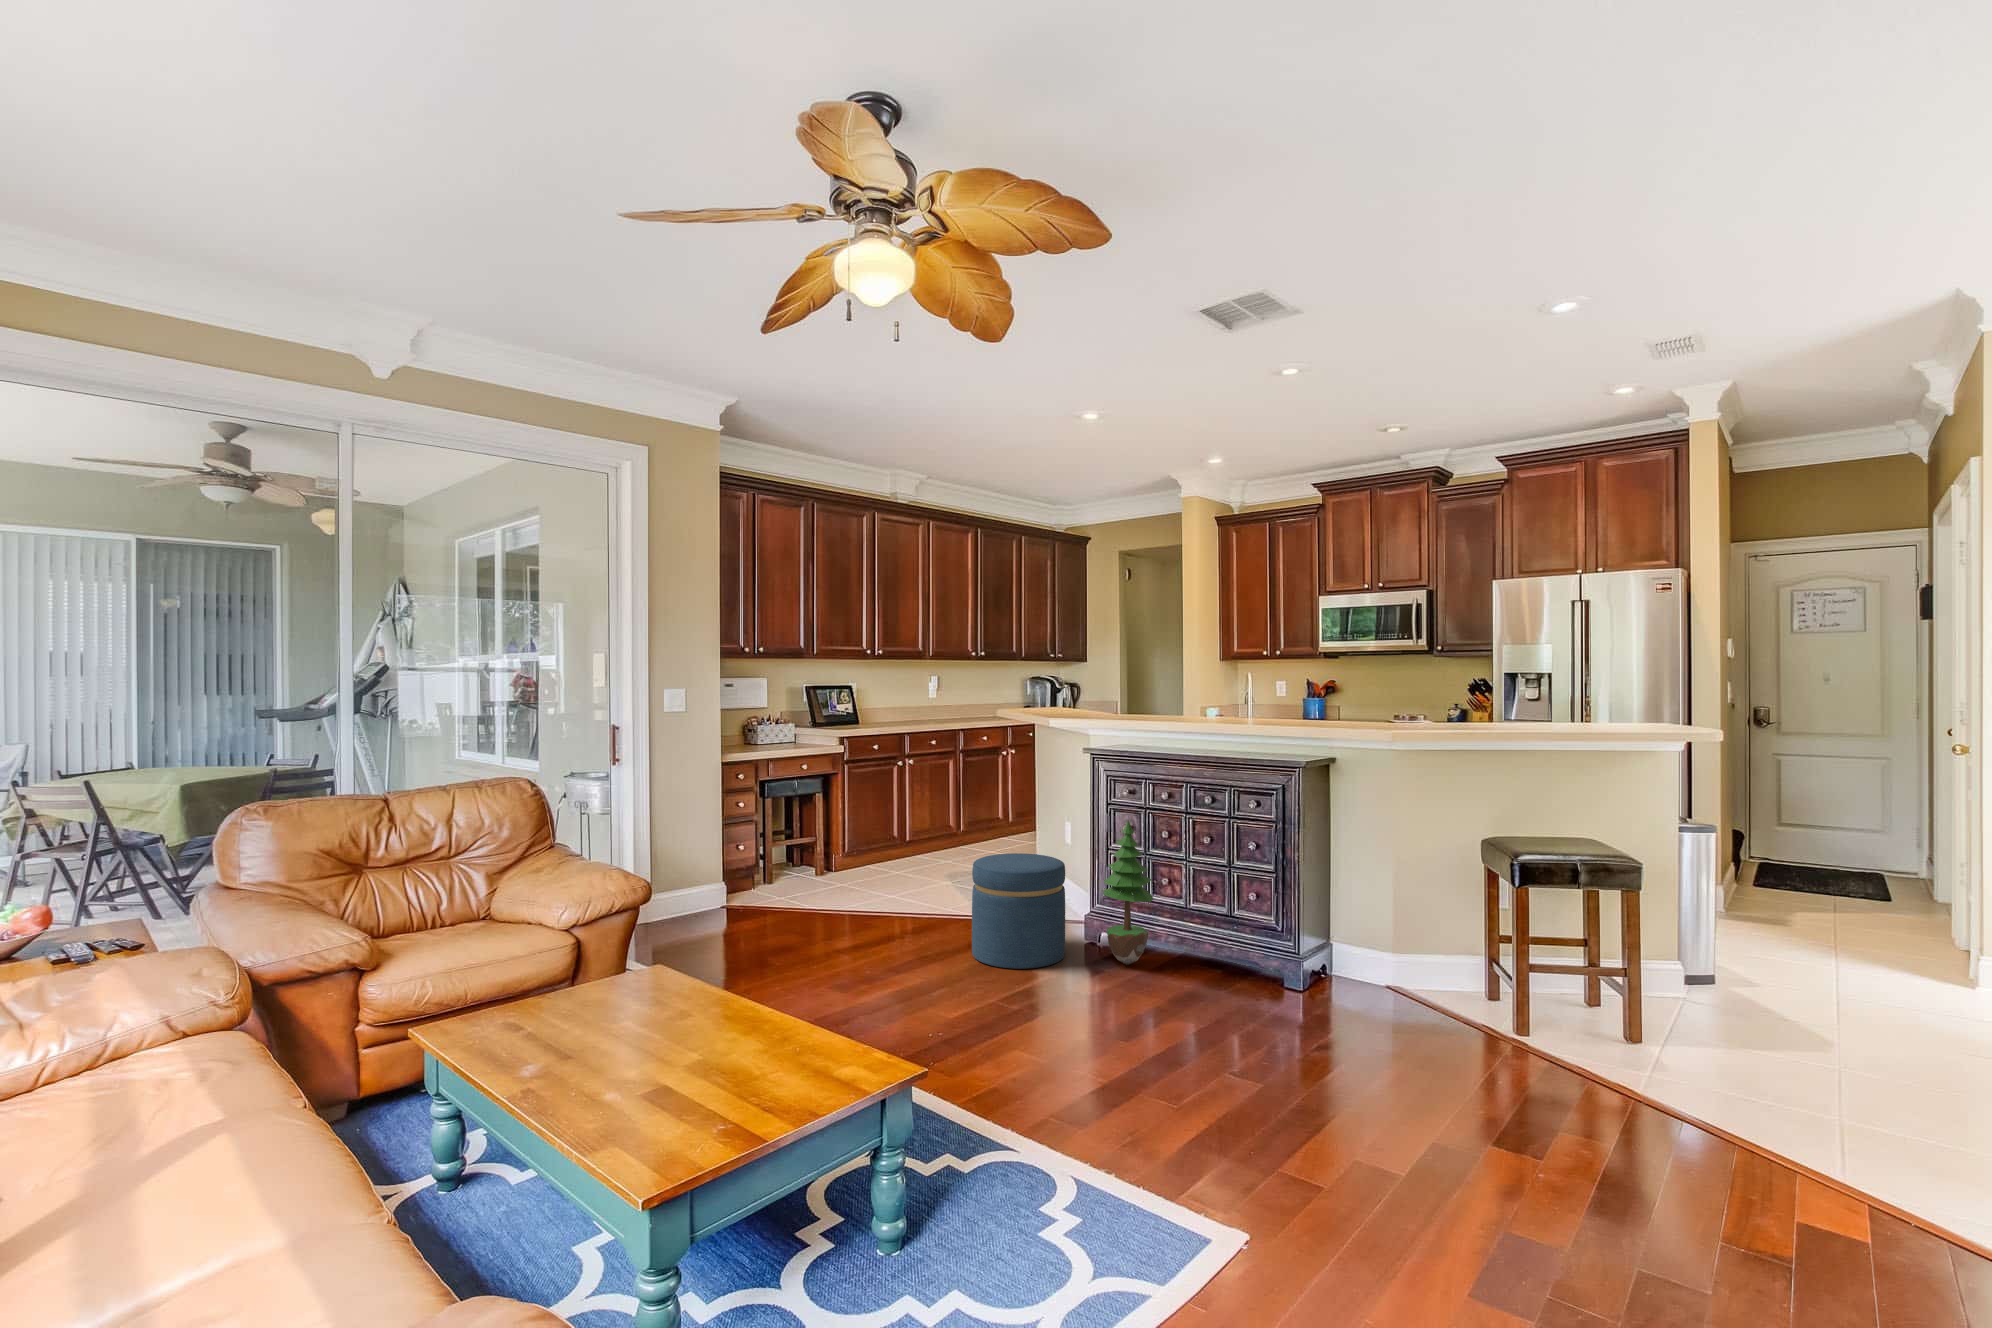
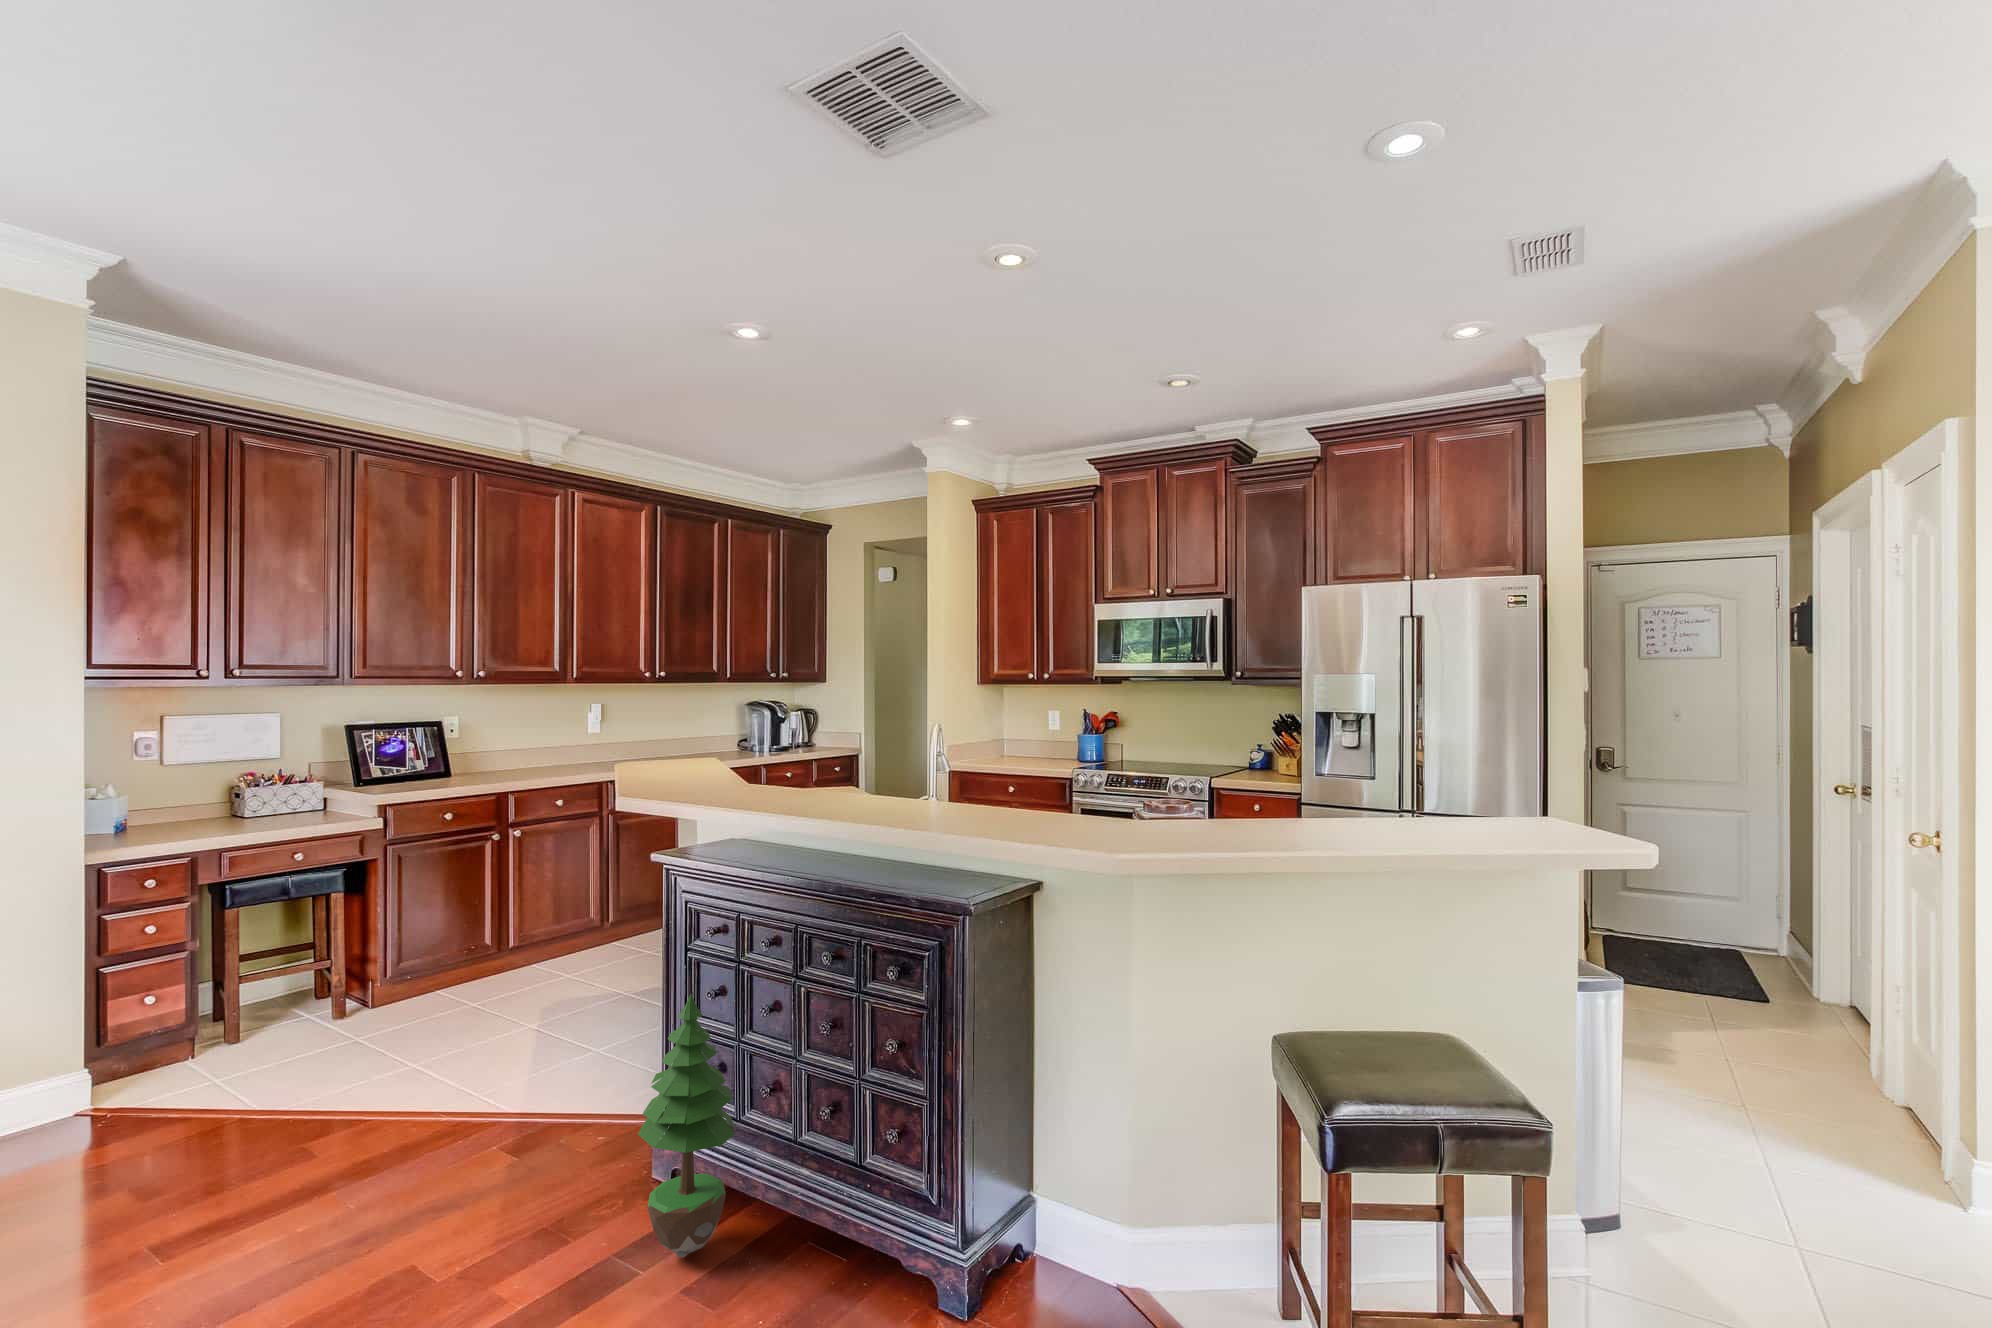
ottoman: present [972,853,1065,969] -> none [402,1037,595,1287]

